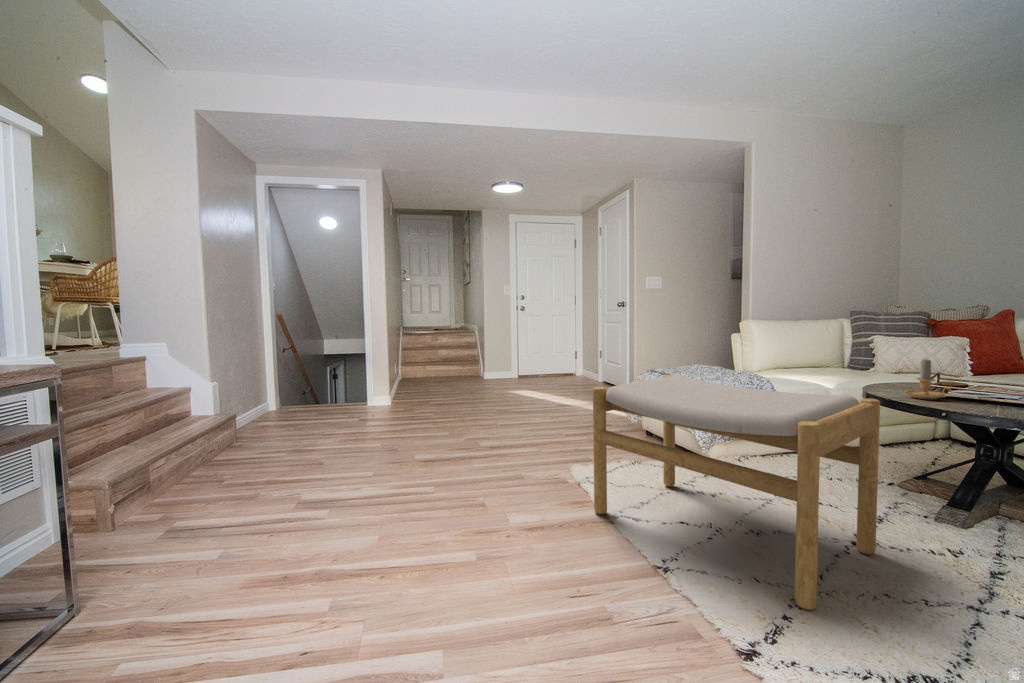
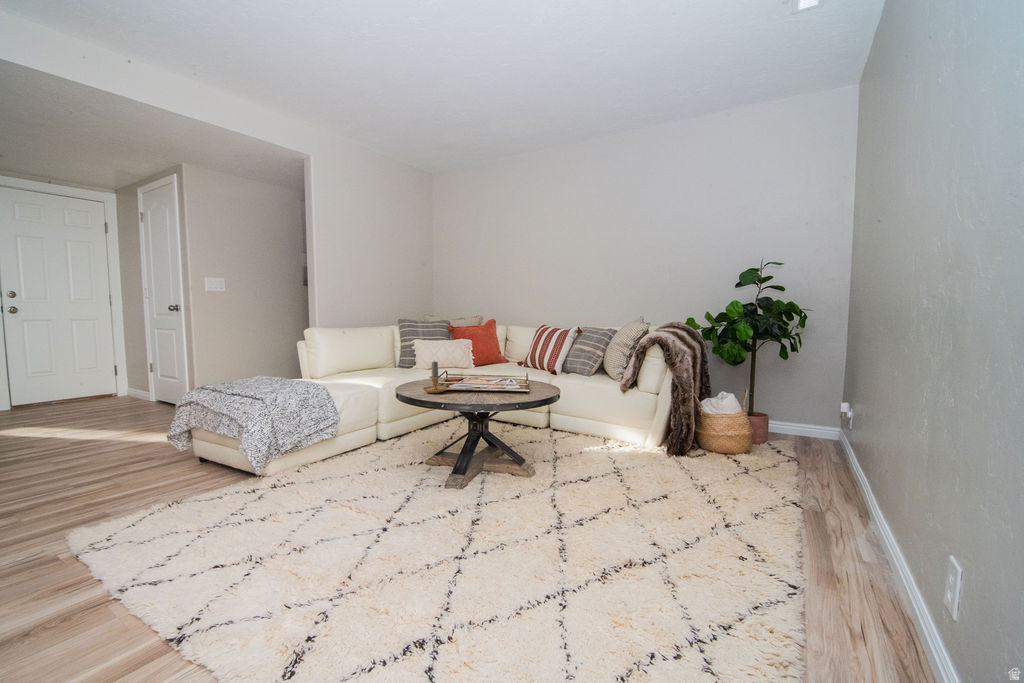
footstool: present [593,375,880,610] -> none [69,396,398,619]

